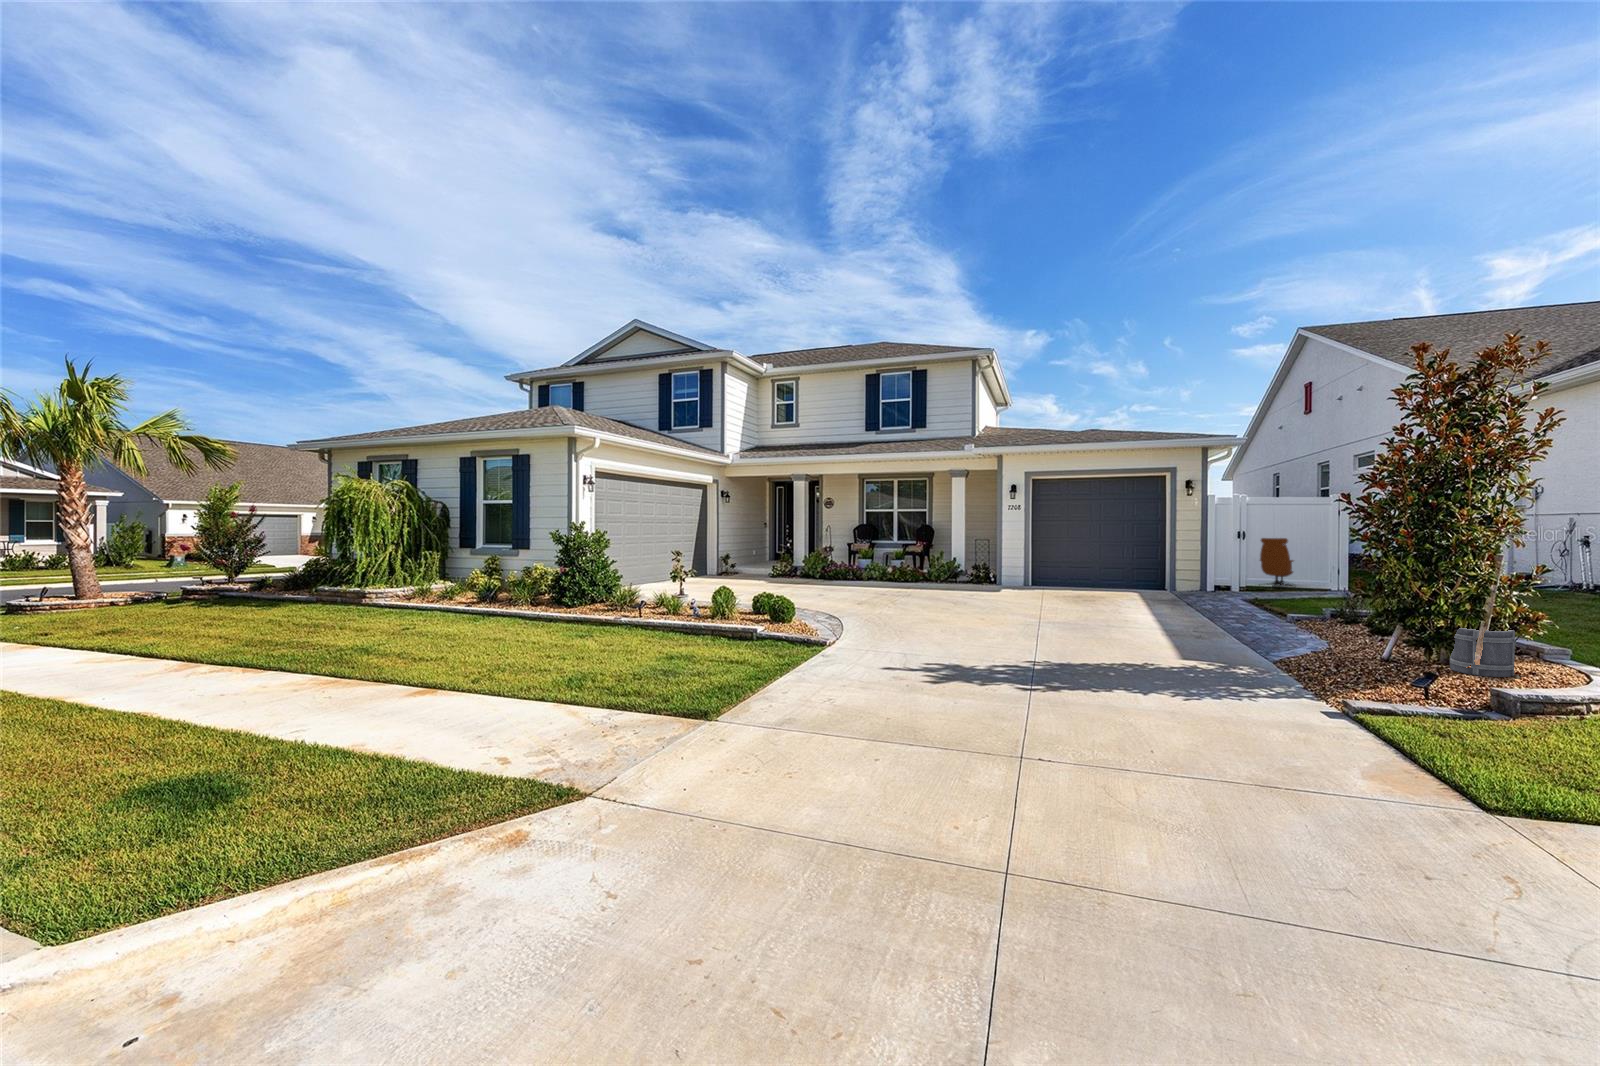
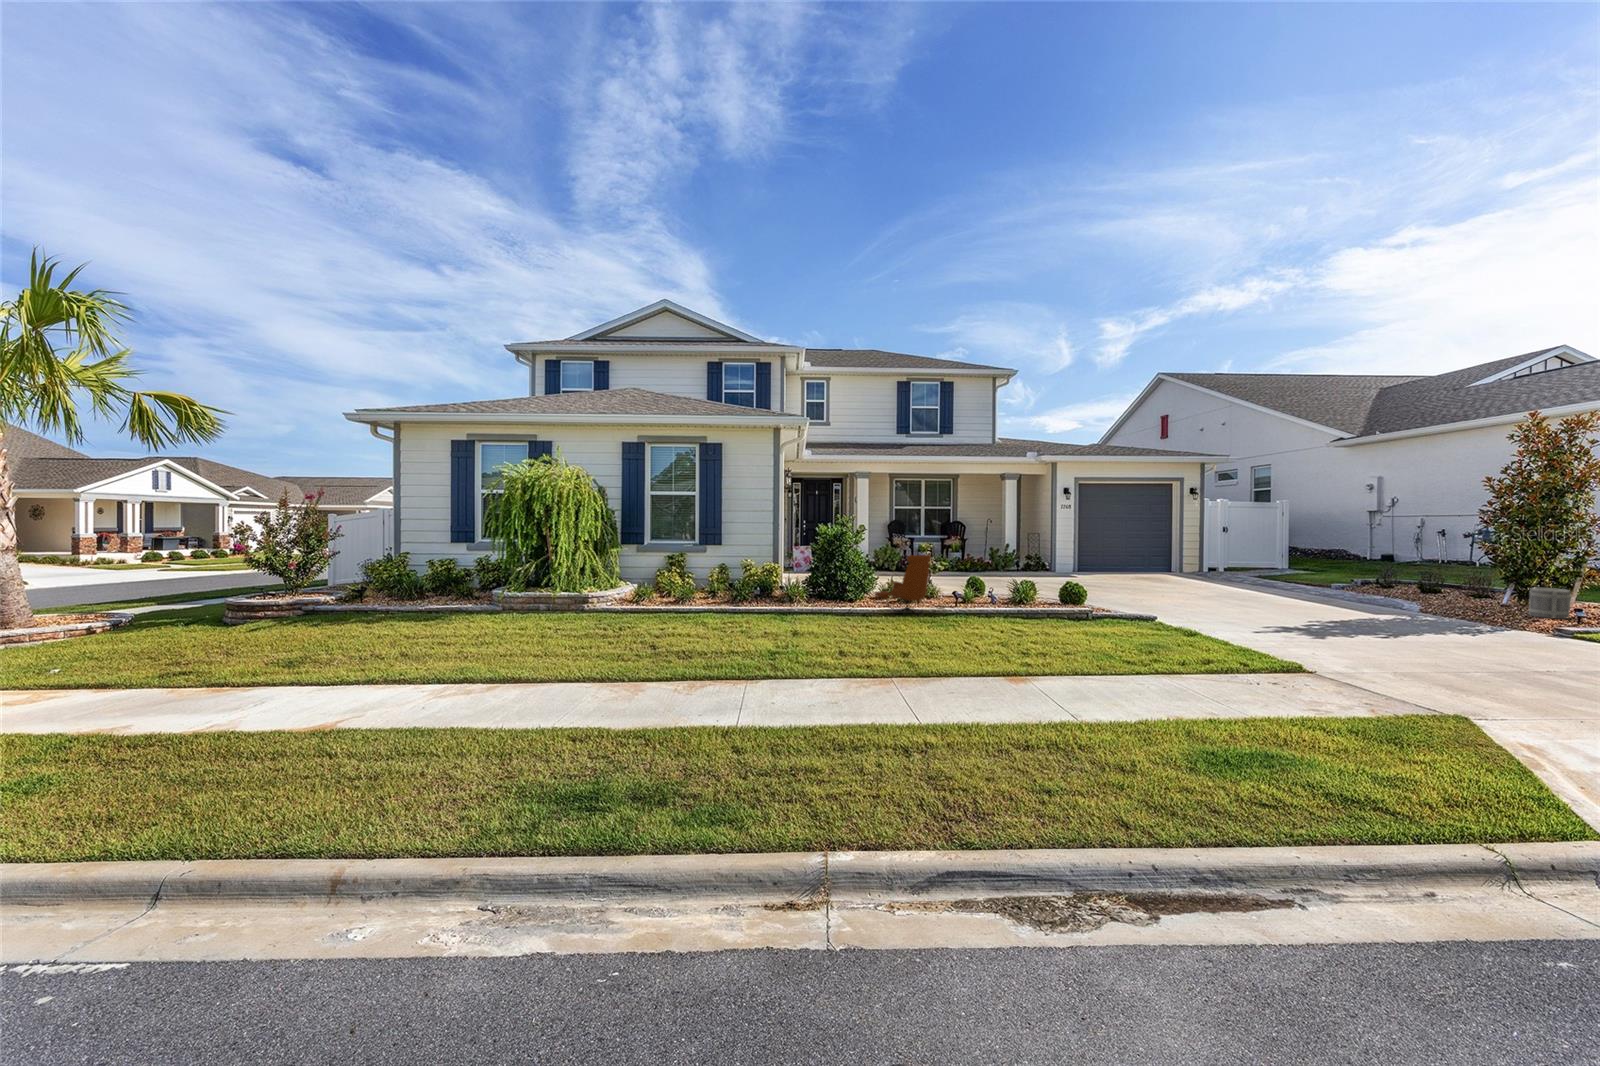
lounge chair: present [1260,538,1293,587] -> present [875,555,931,613]

